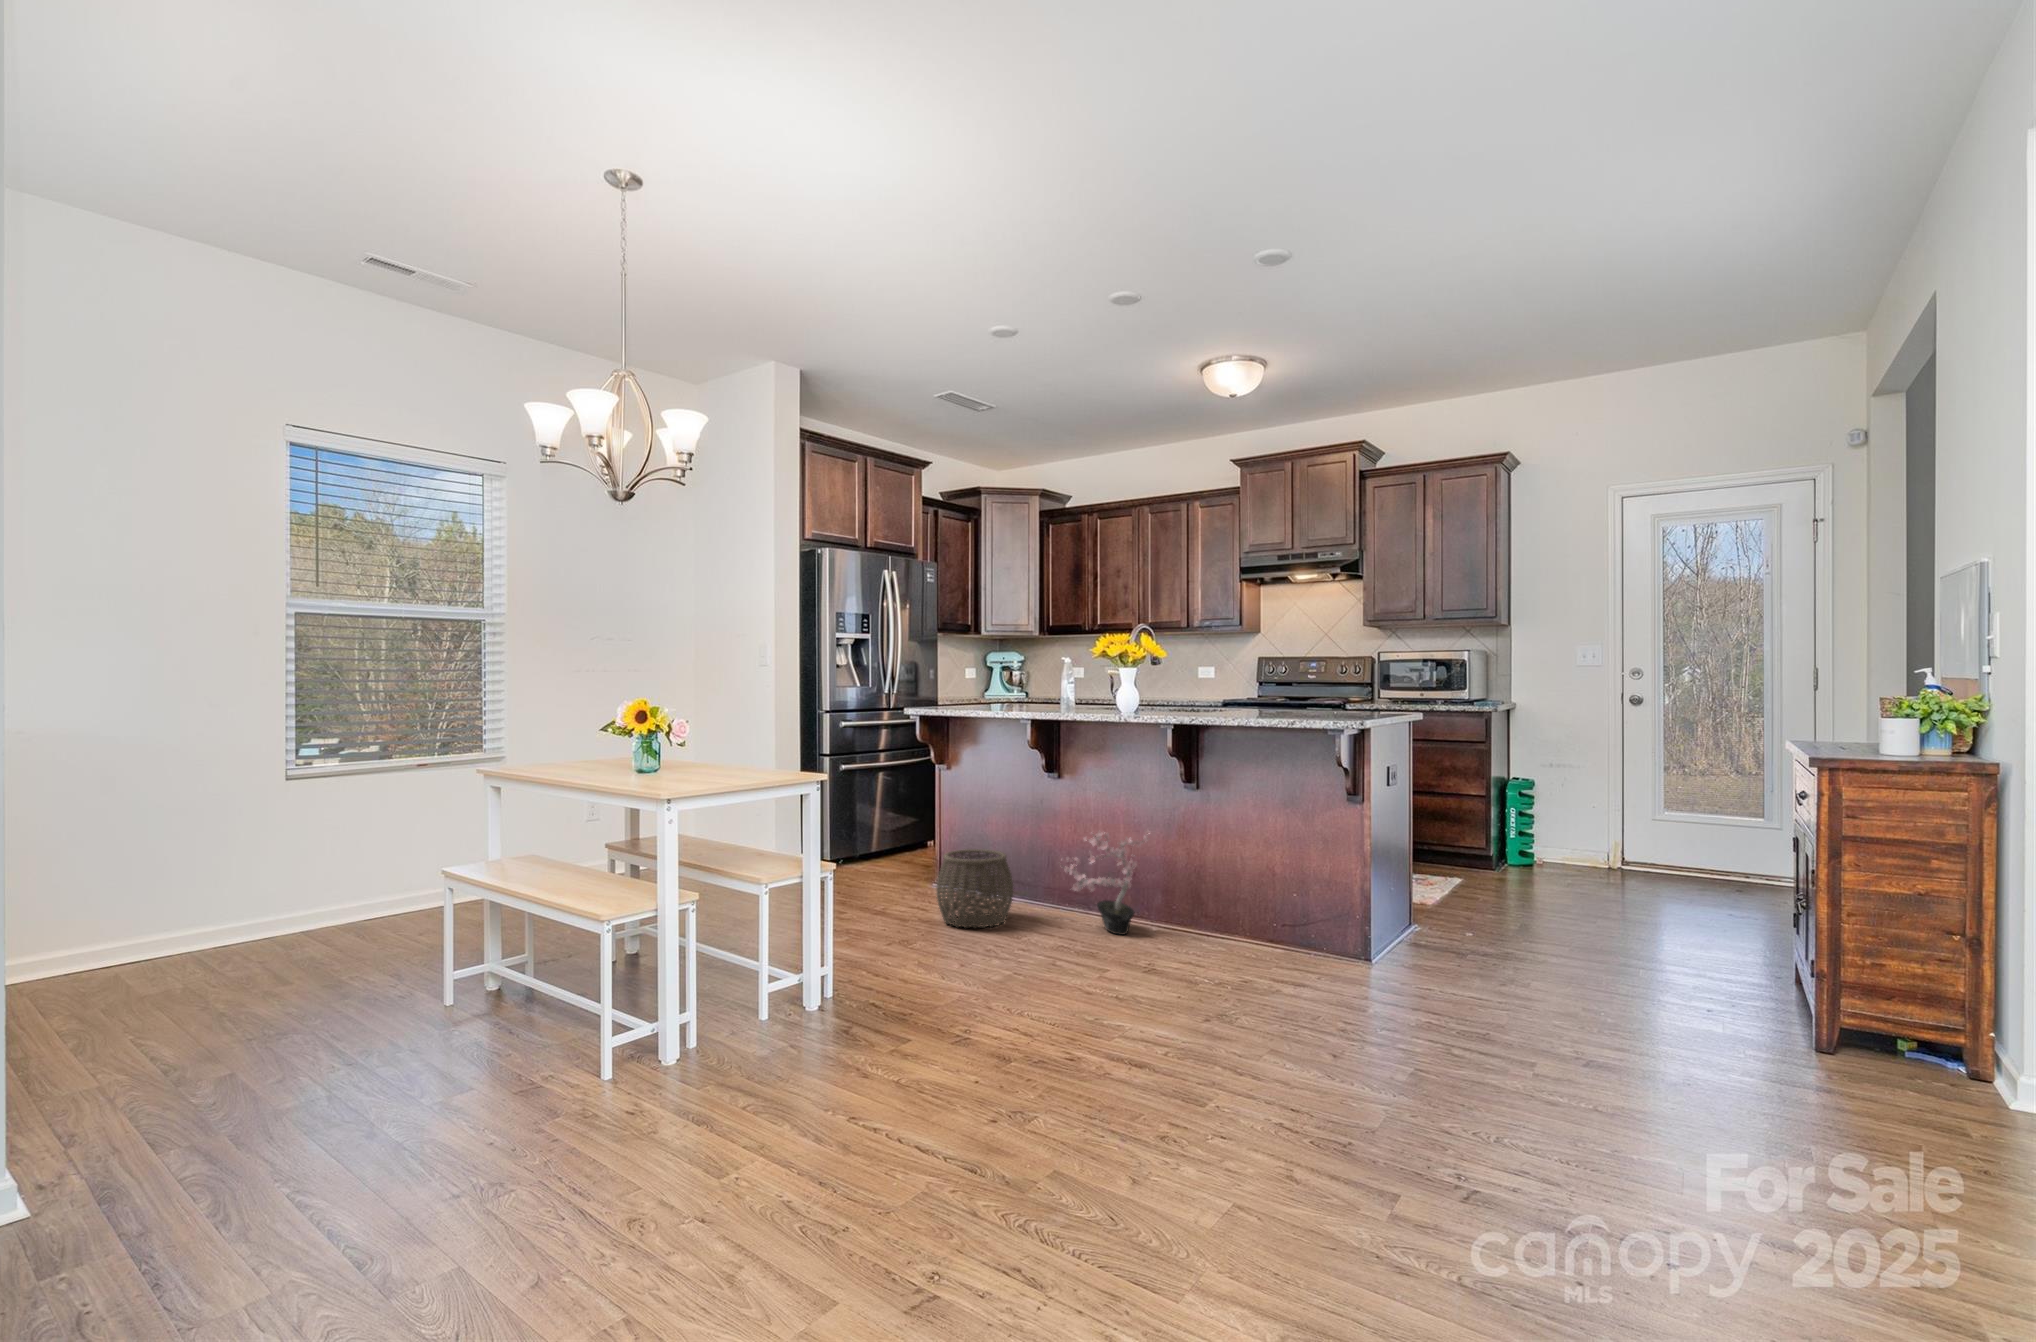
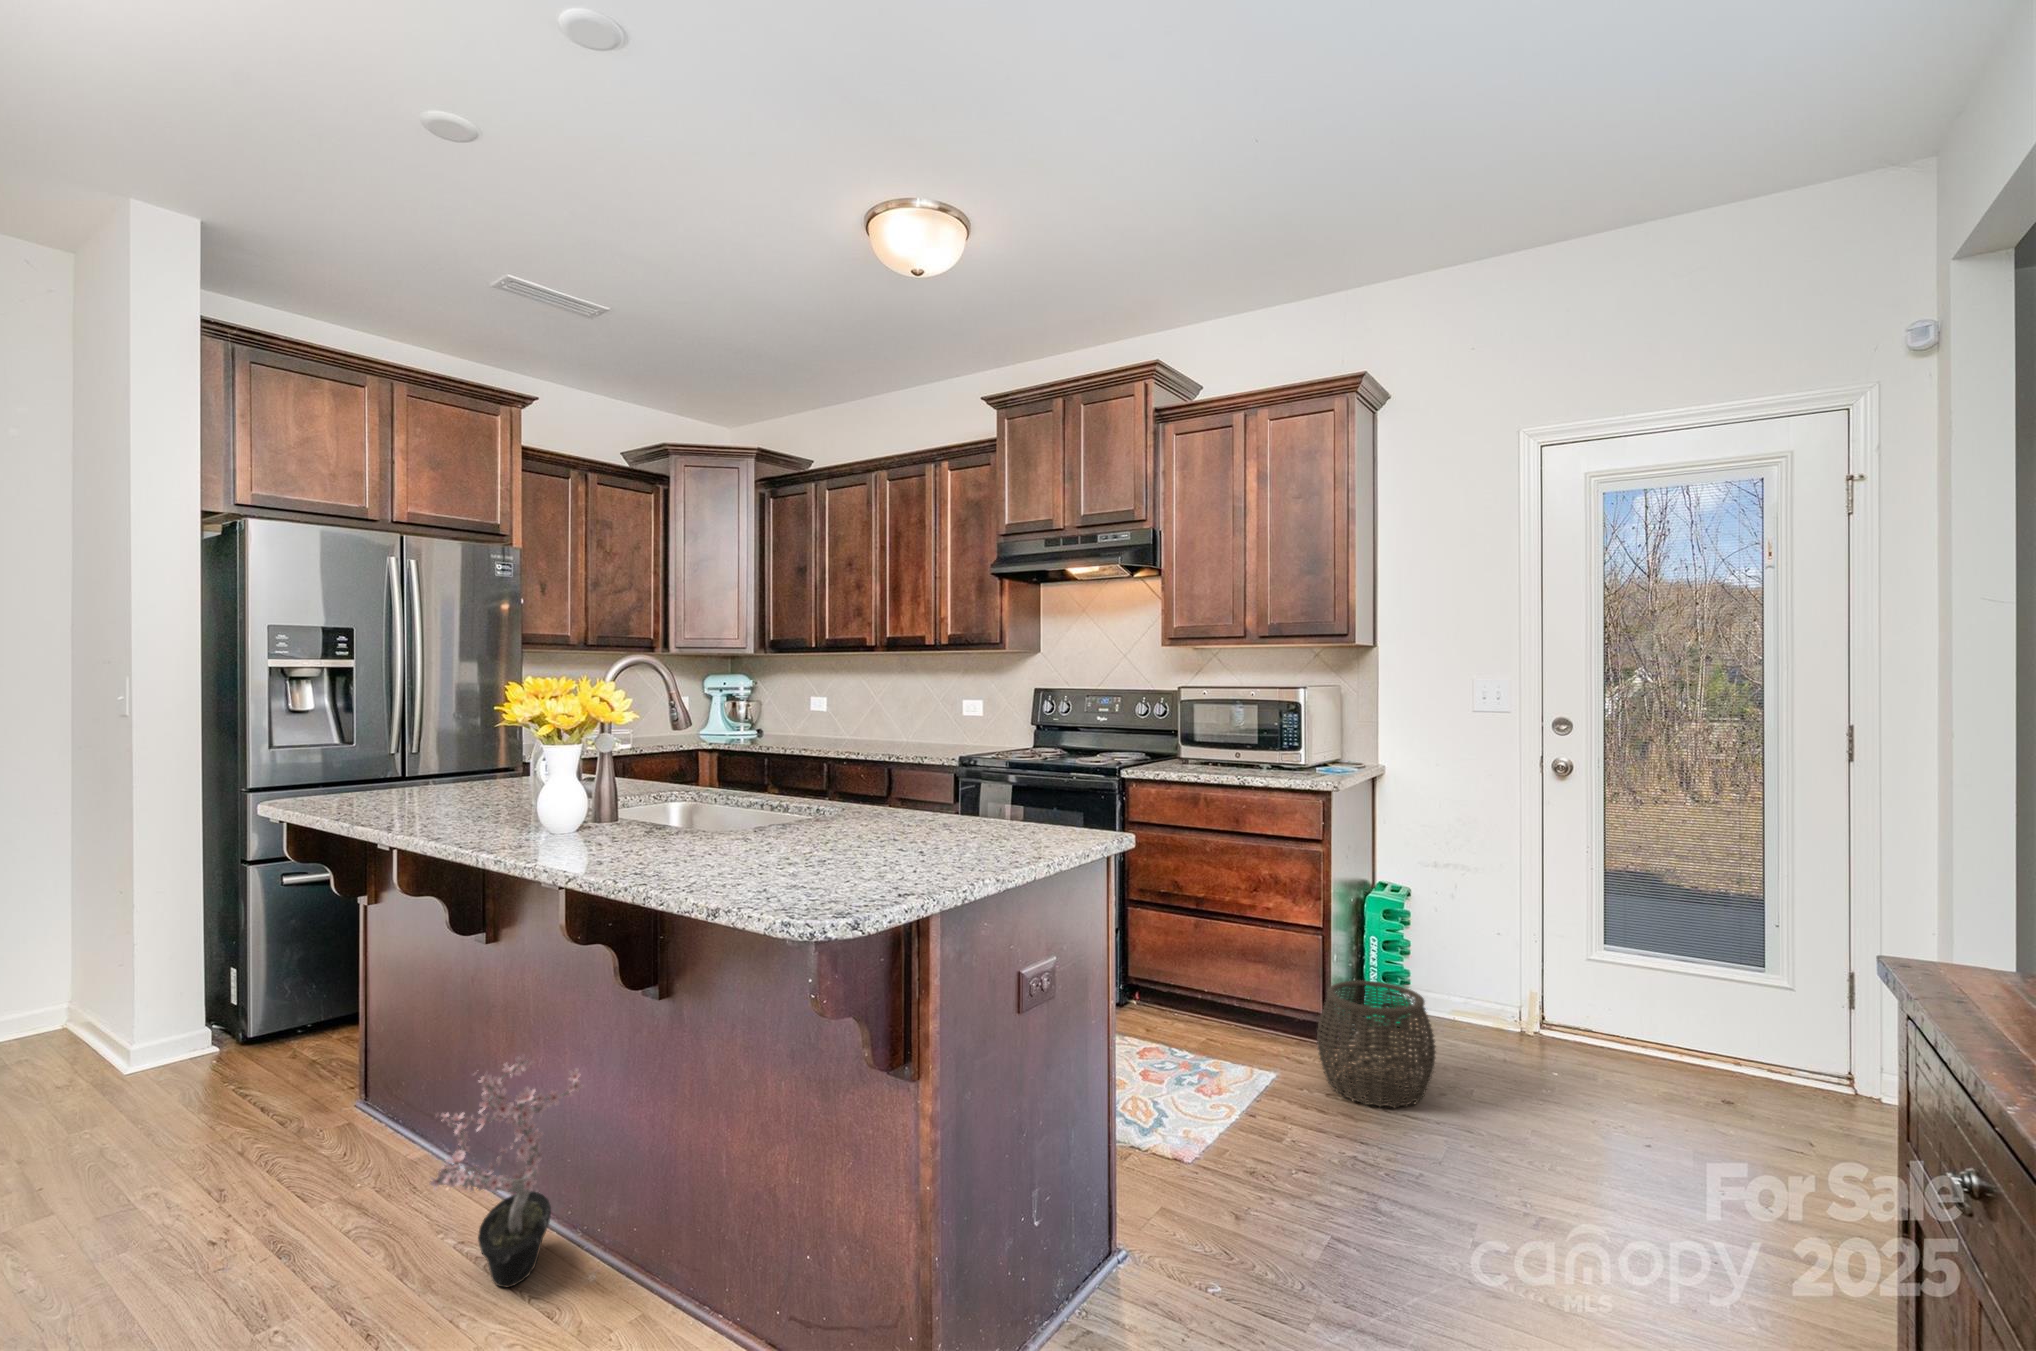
woven basket: present [936,849,1014,928] -> present [1317,980,1436,1108]

